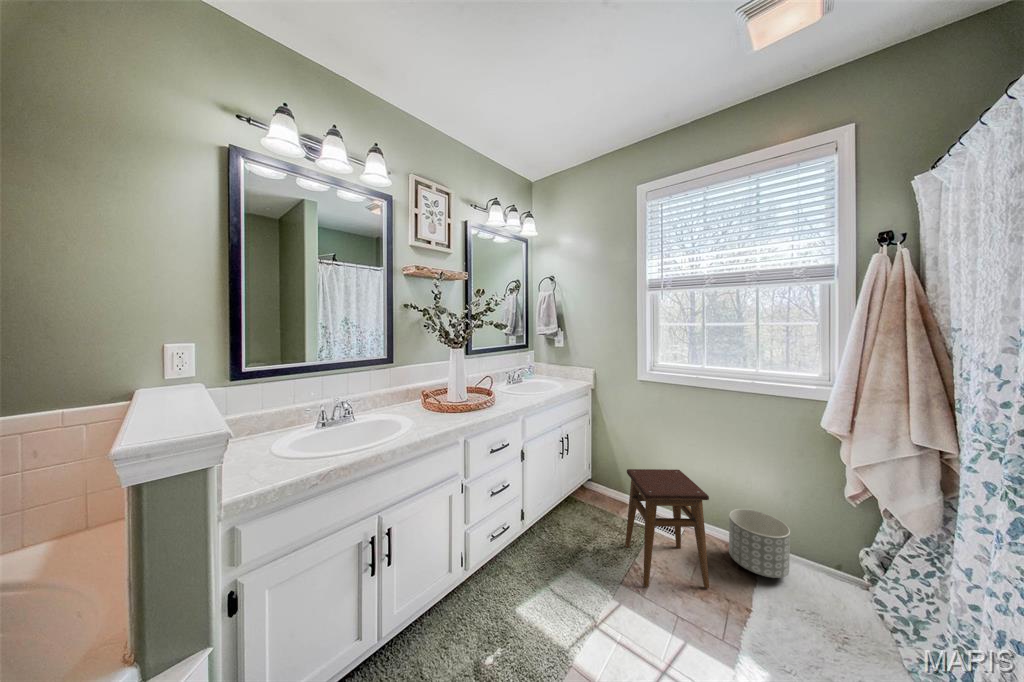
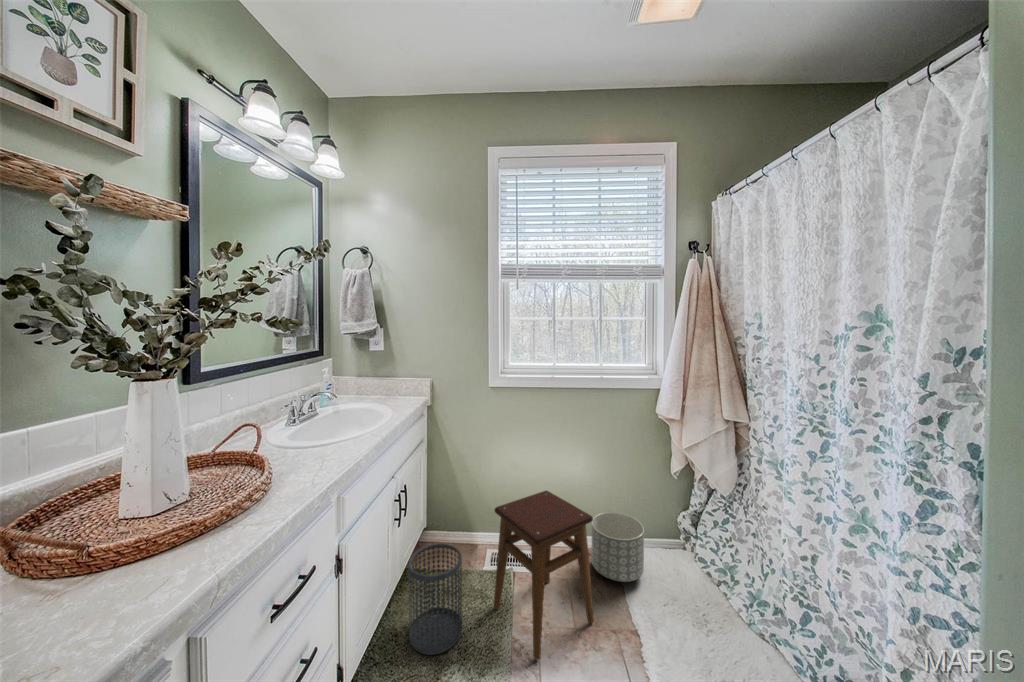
wastebasket: none [561,483,598,554] -> present [408,543,462,655]

